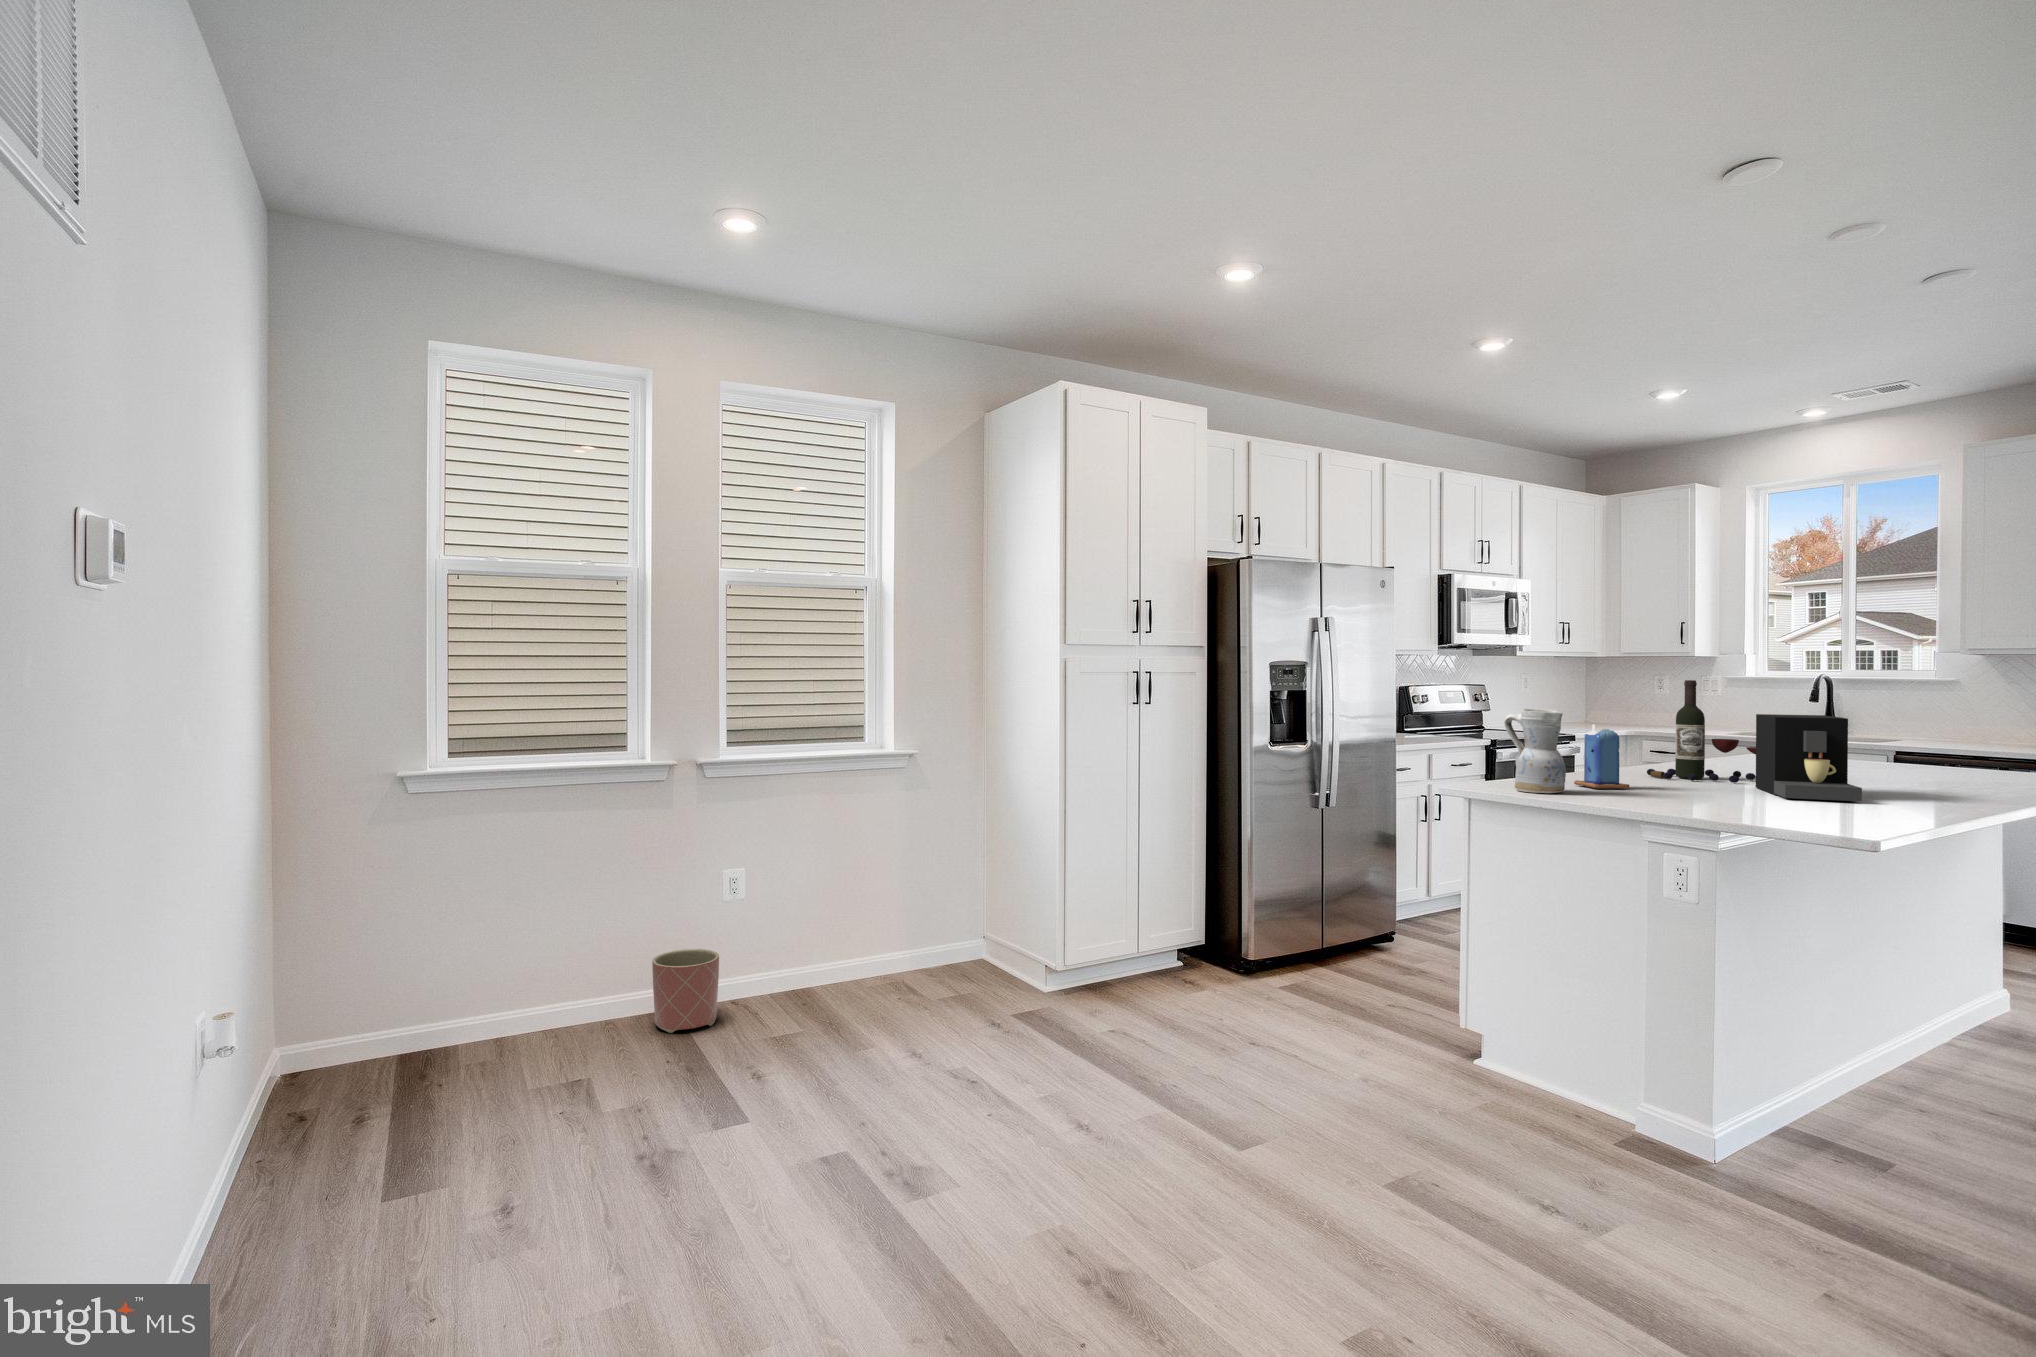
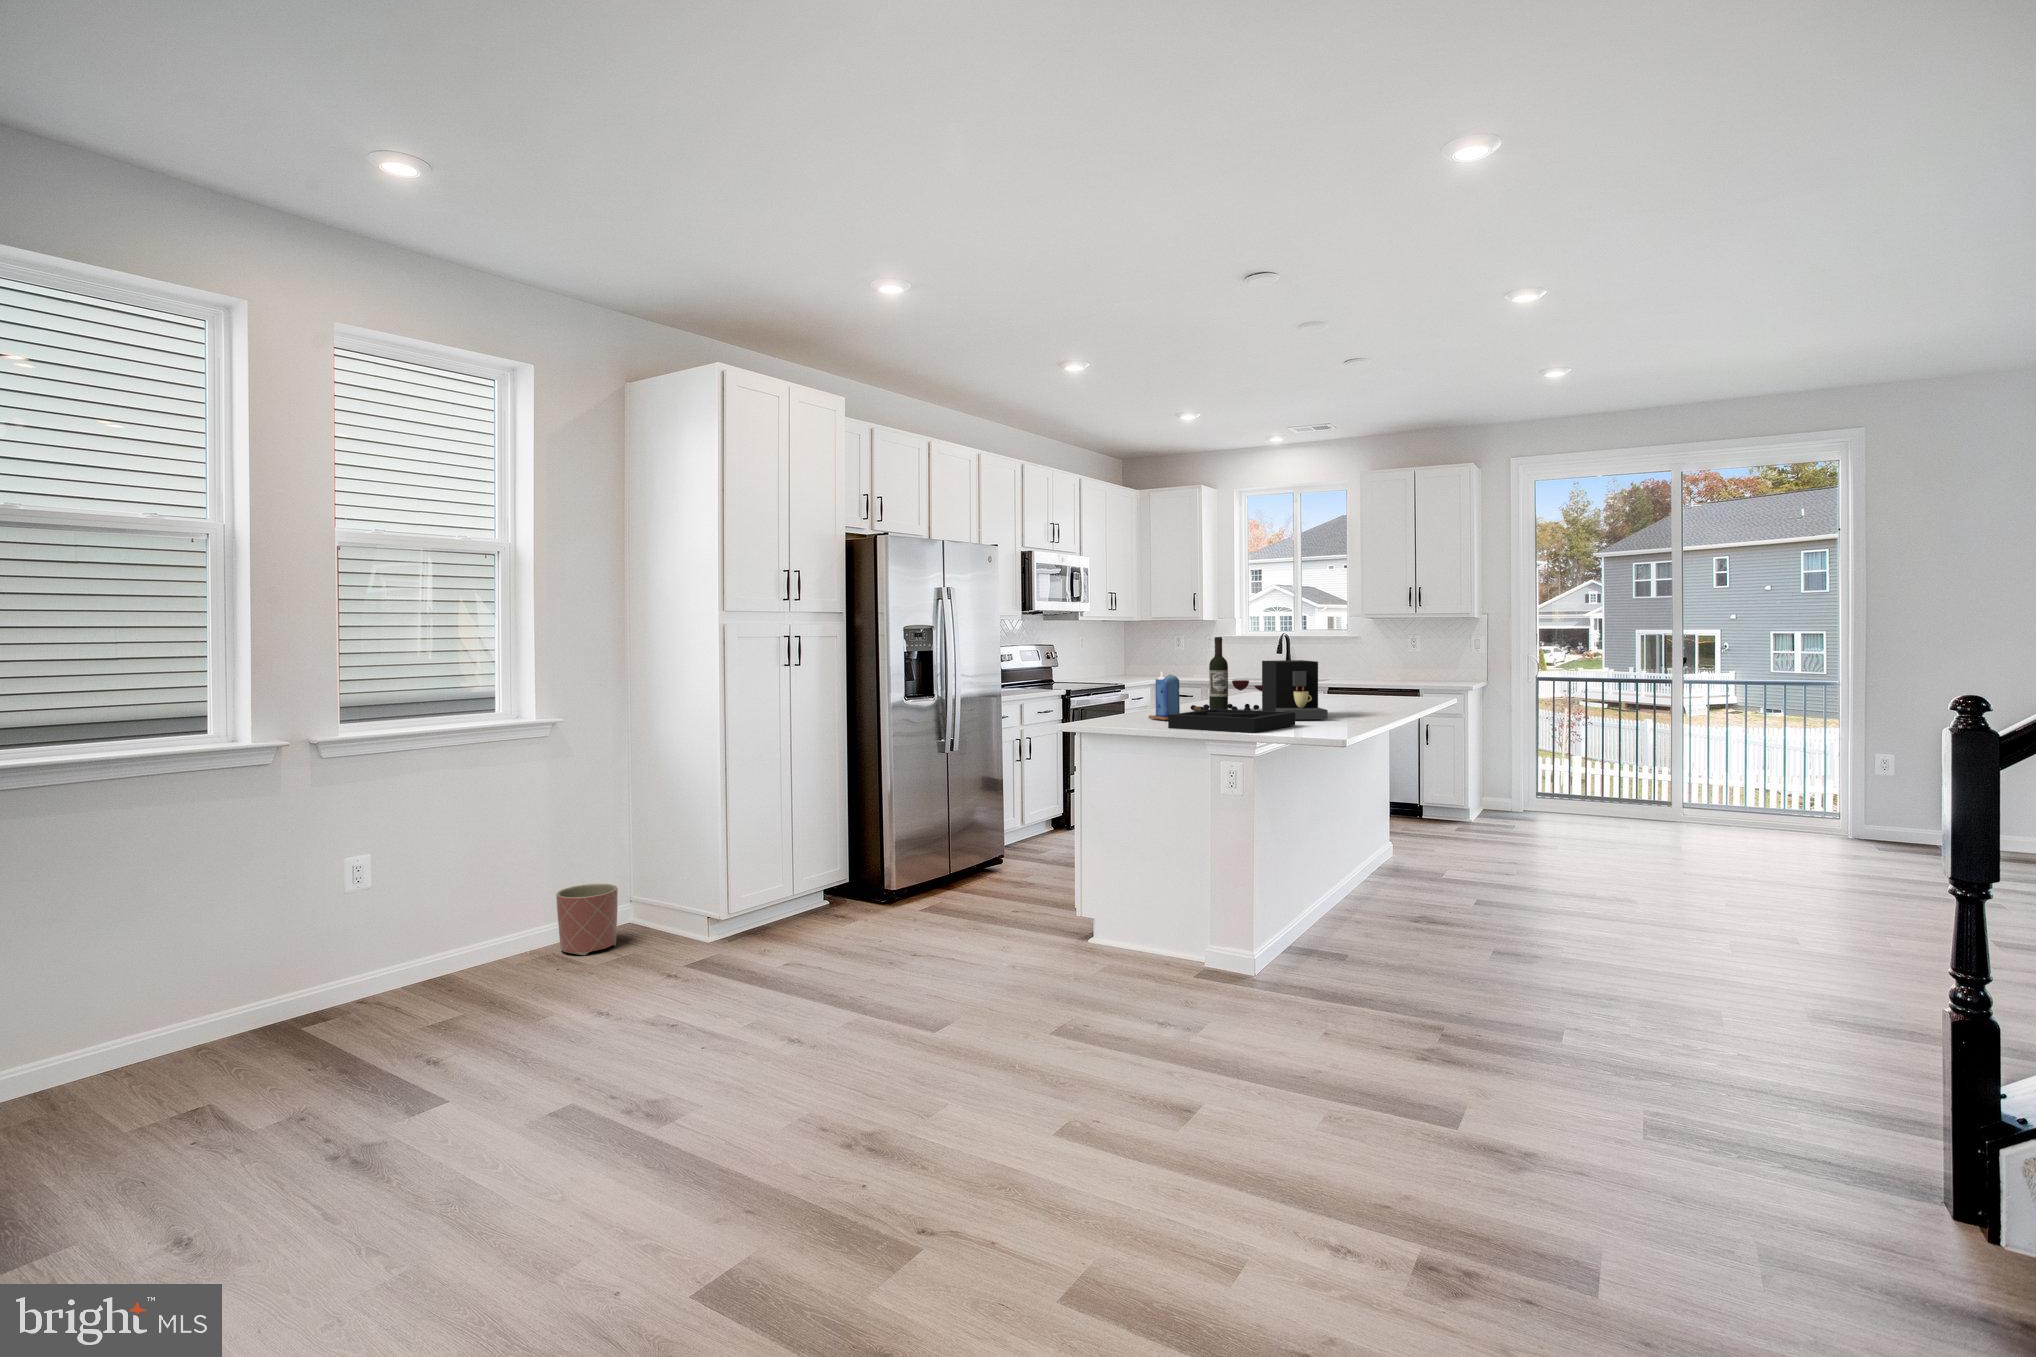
ceramic pitcher: present [1504,709,1566,793] -> none [1103,660,1147,725]
decorative tray: none [1593,777,1799,816] -> present [1168,709,1295,733]
planter: present [652,949,719,1033] -> present [556,884,618,955]

